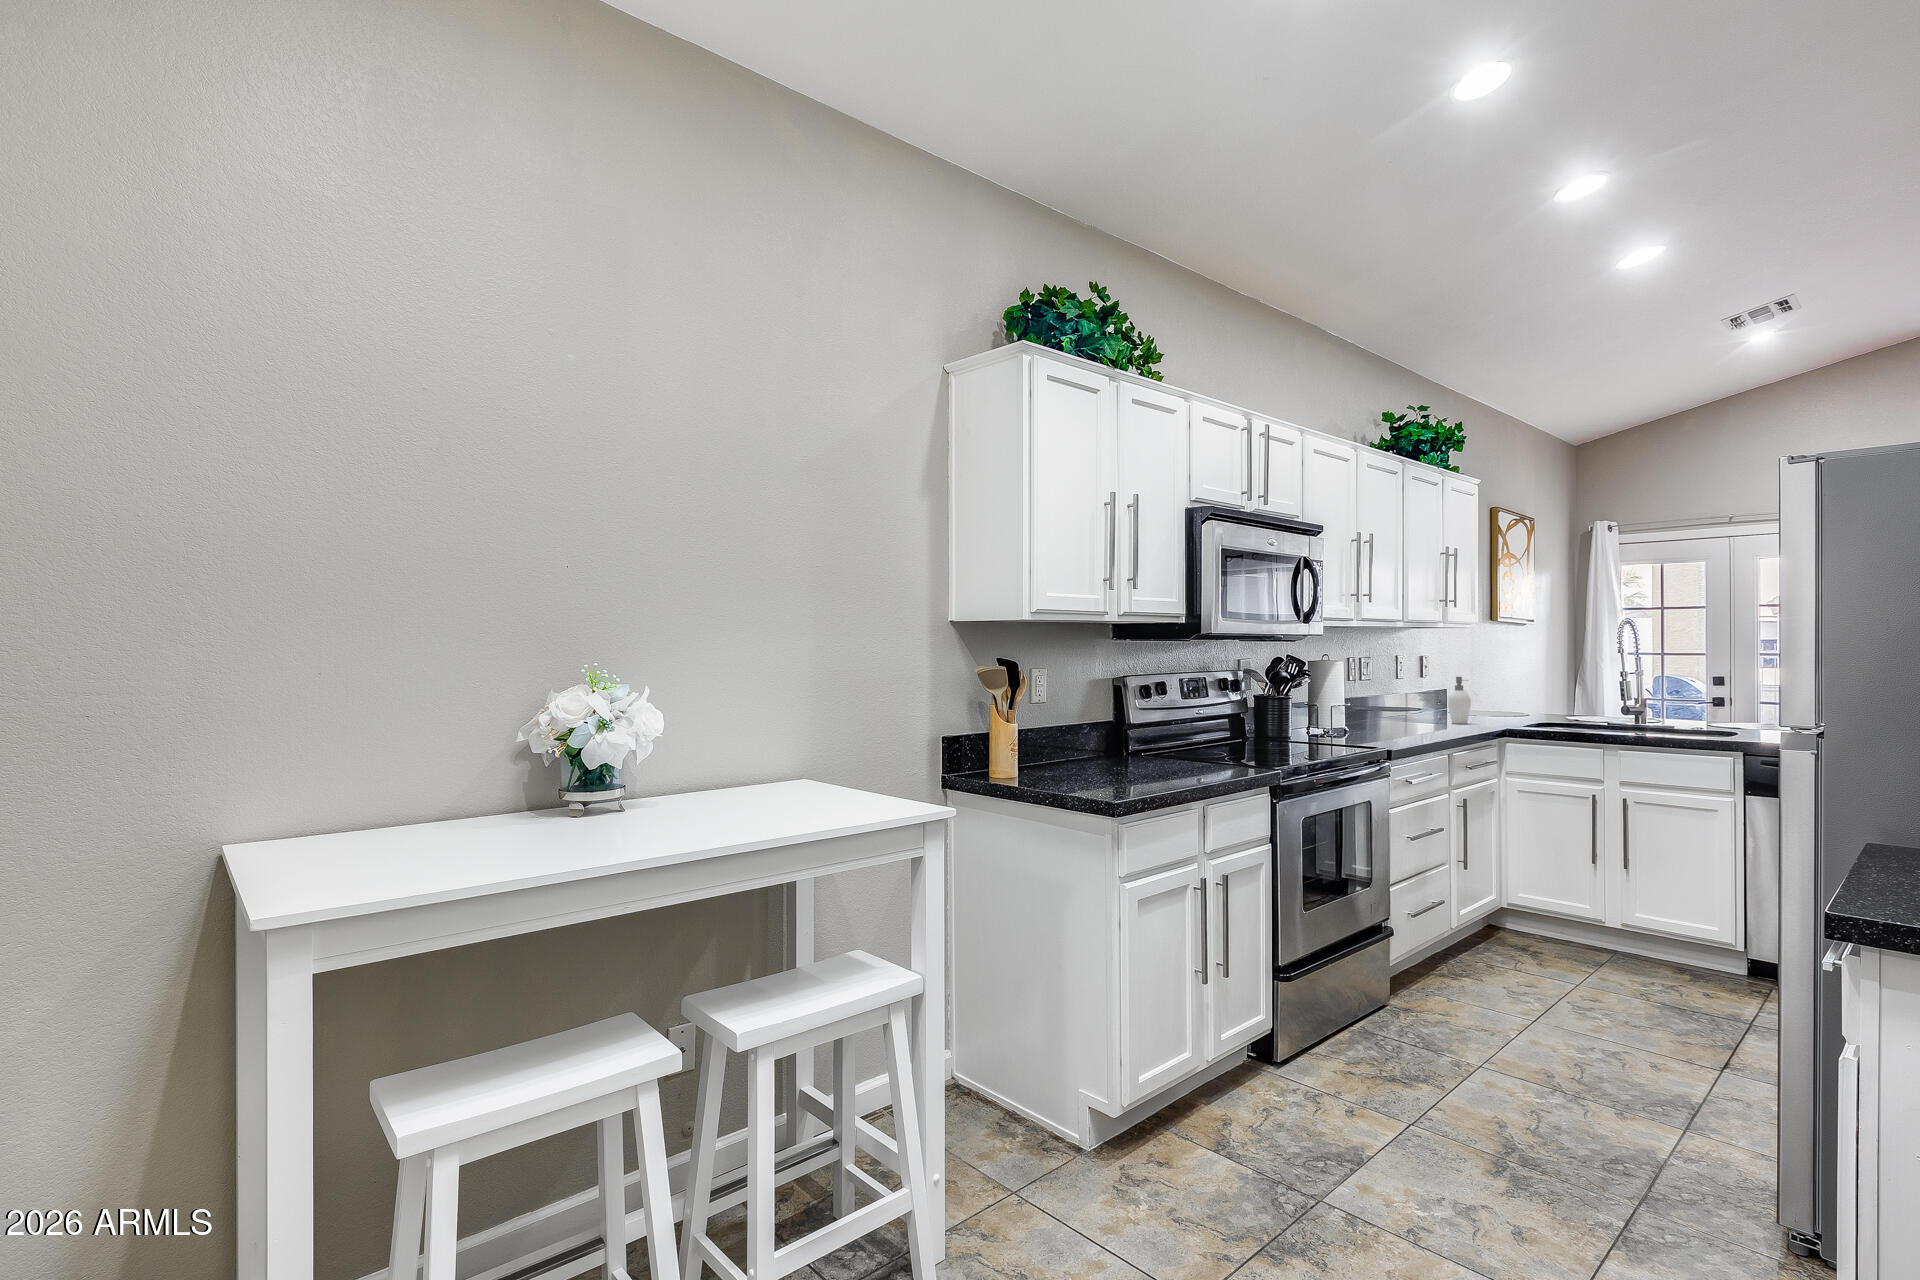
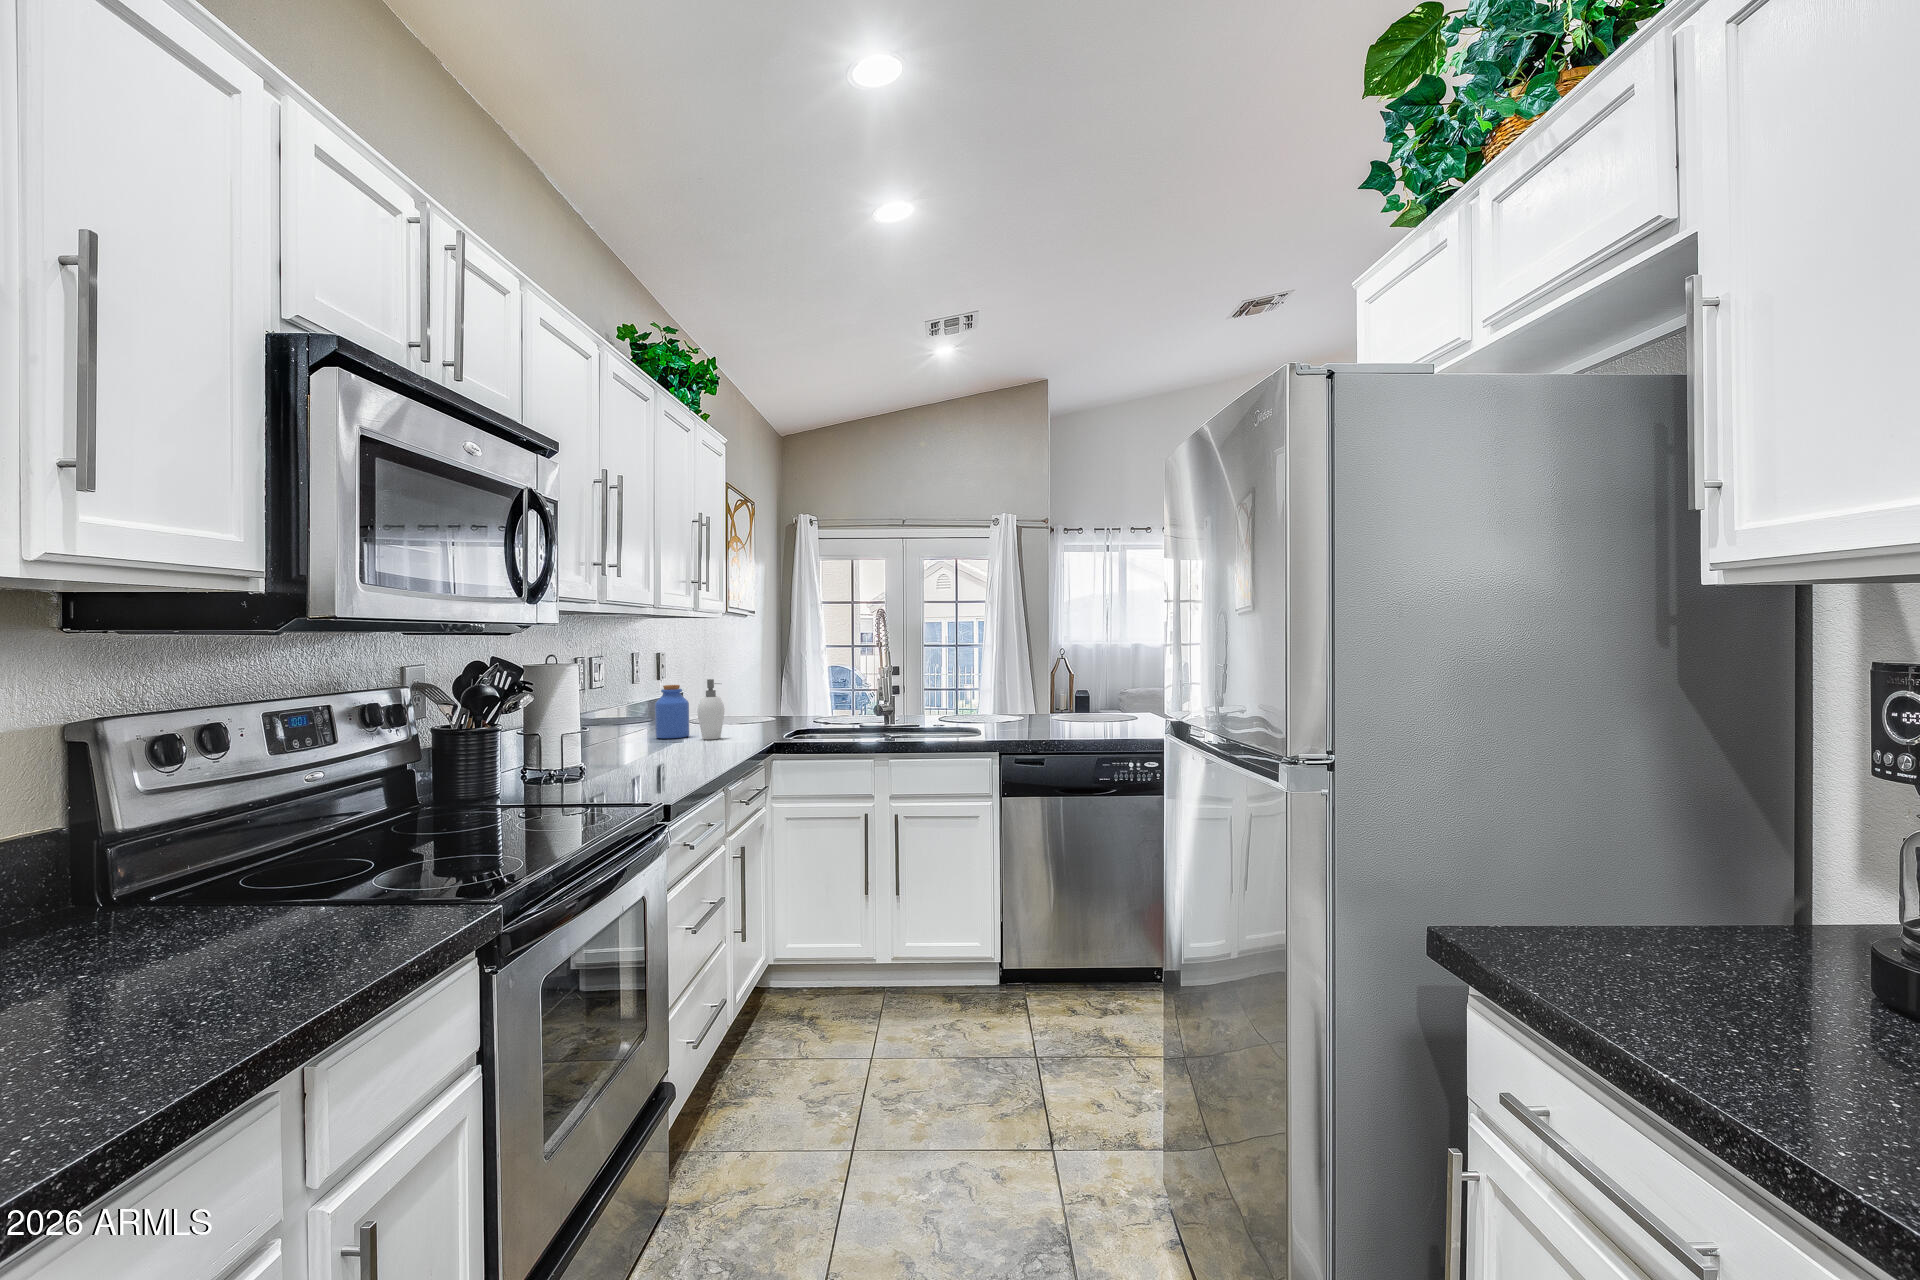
jar: none [1415,681,1444,722] -> present [655,685,690,739]

